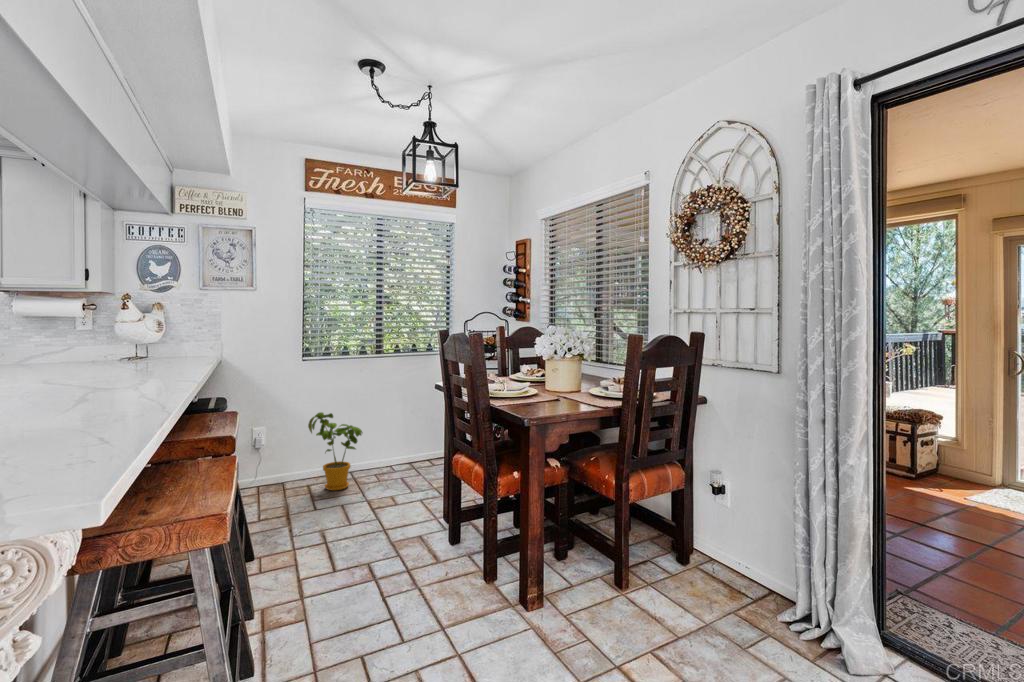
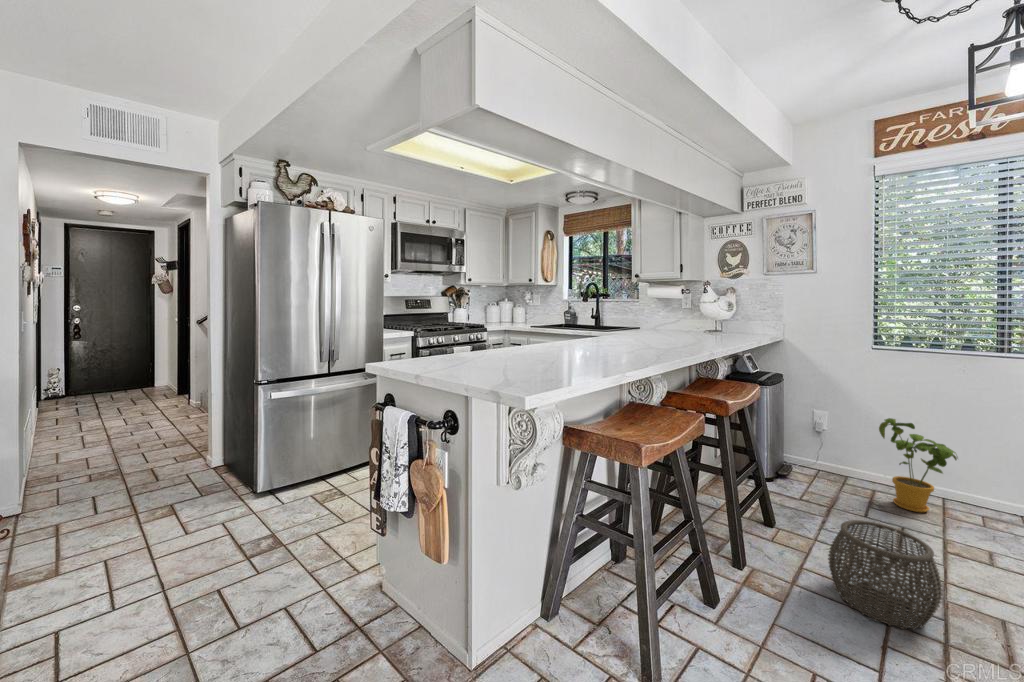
woven basket: none [324,501,400,586] -> present [828,520,943,629]

